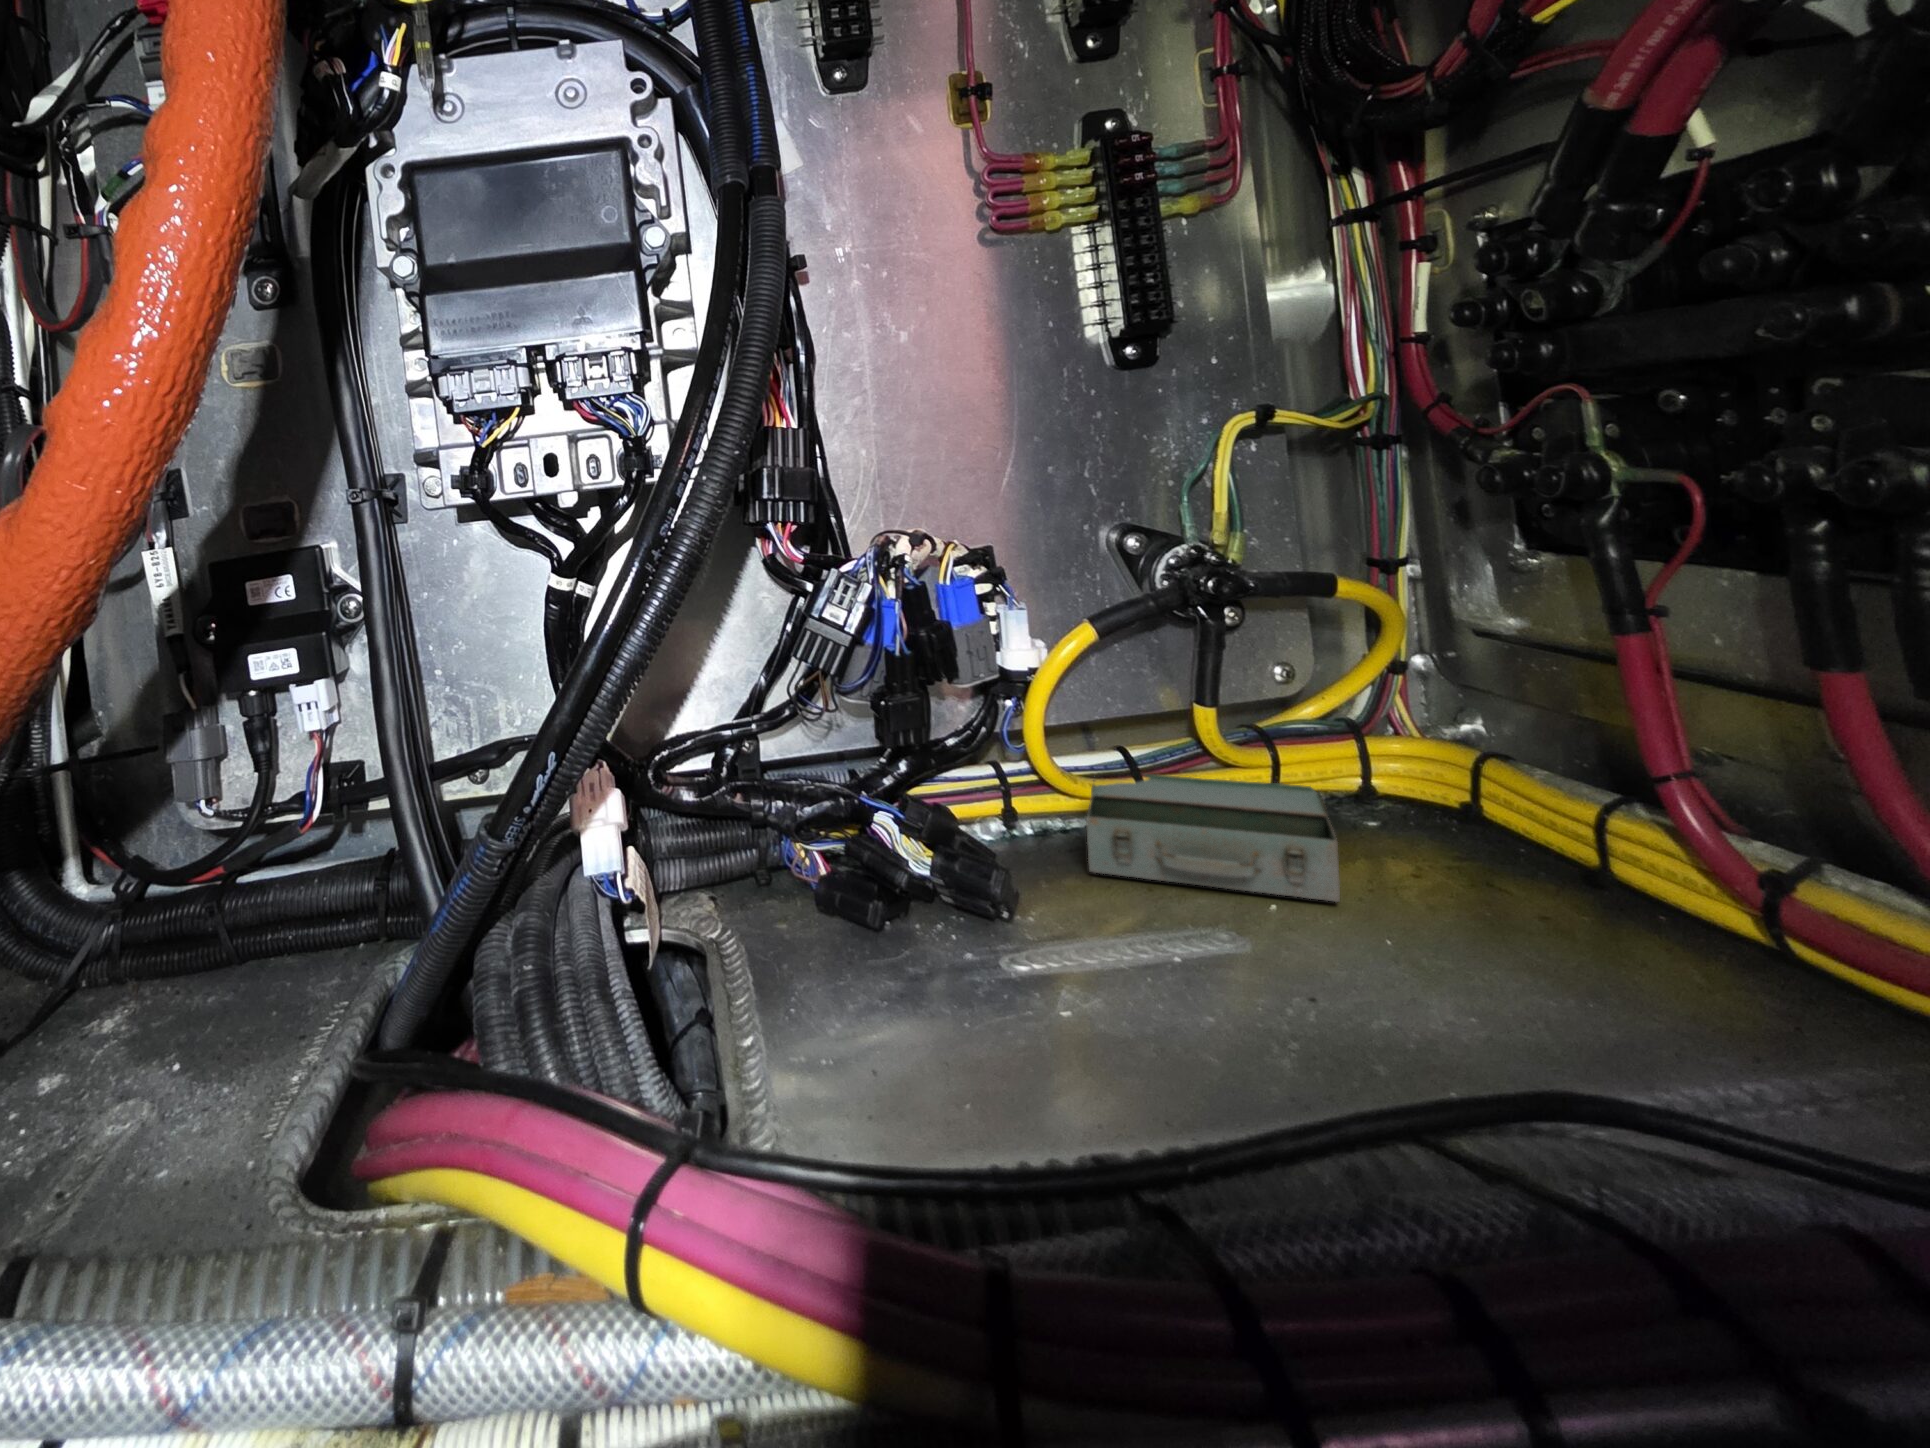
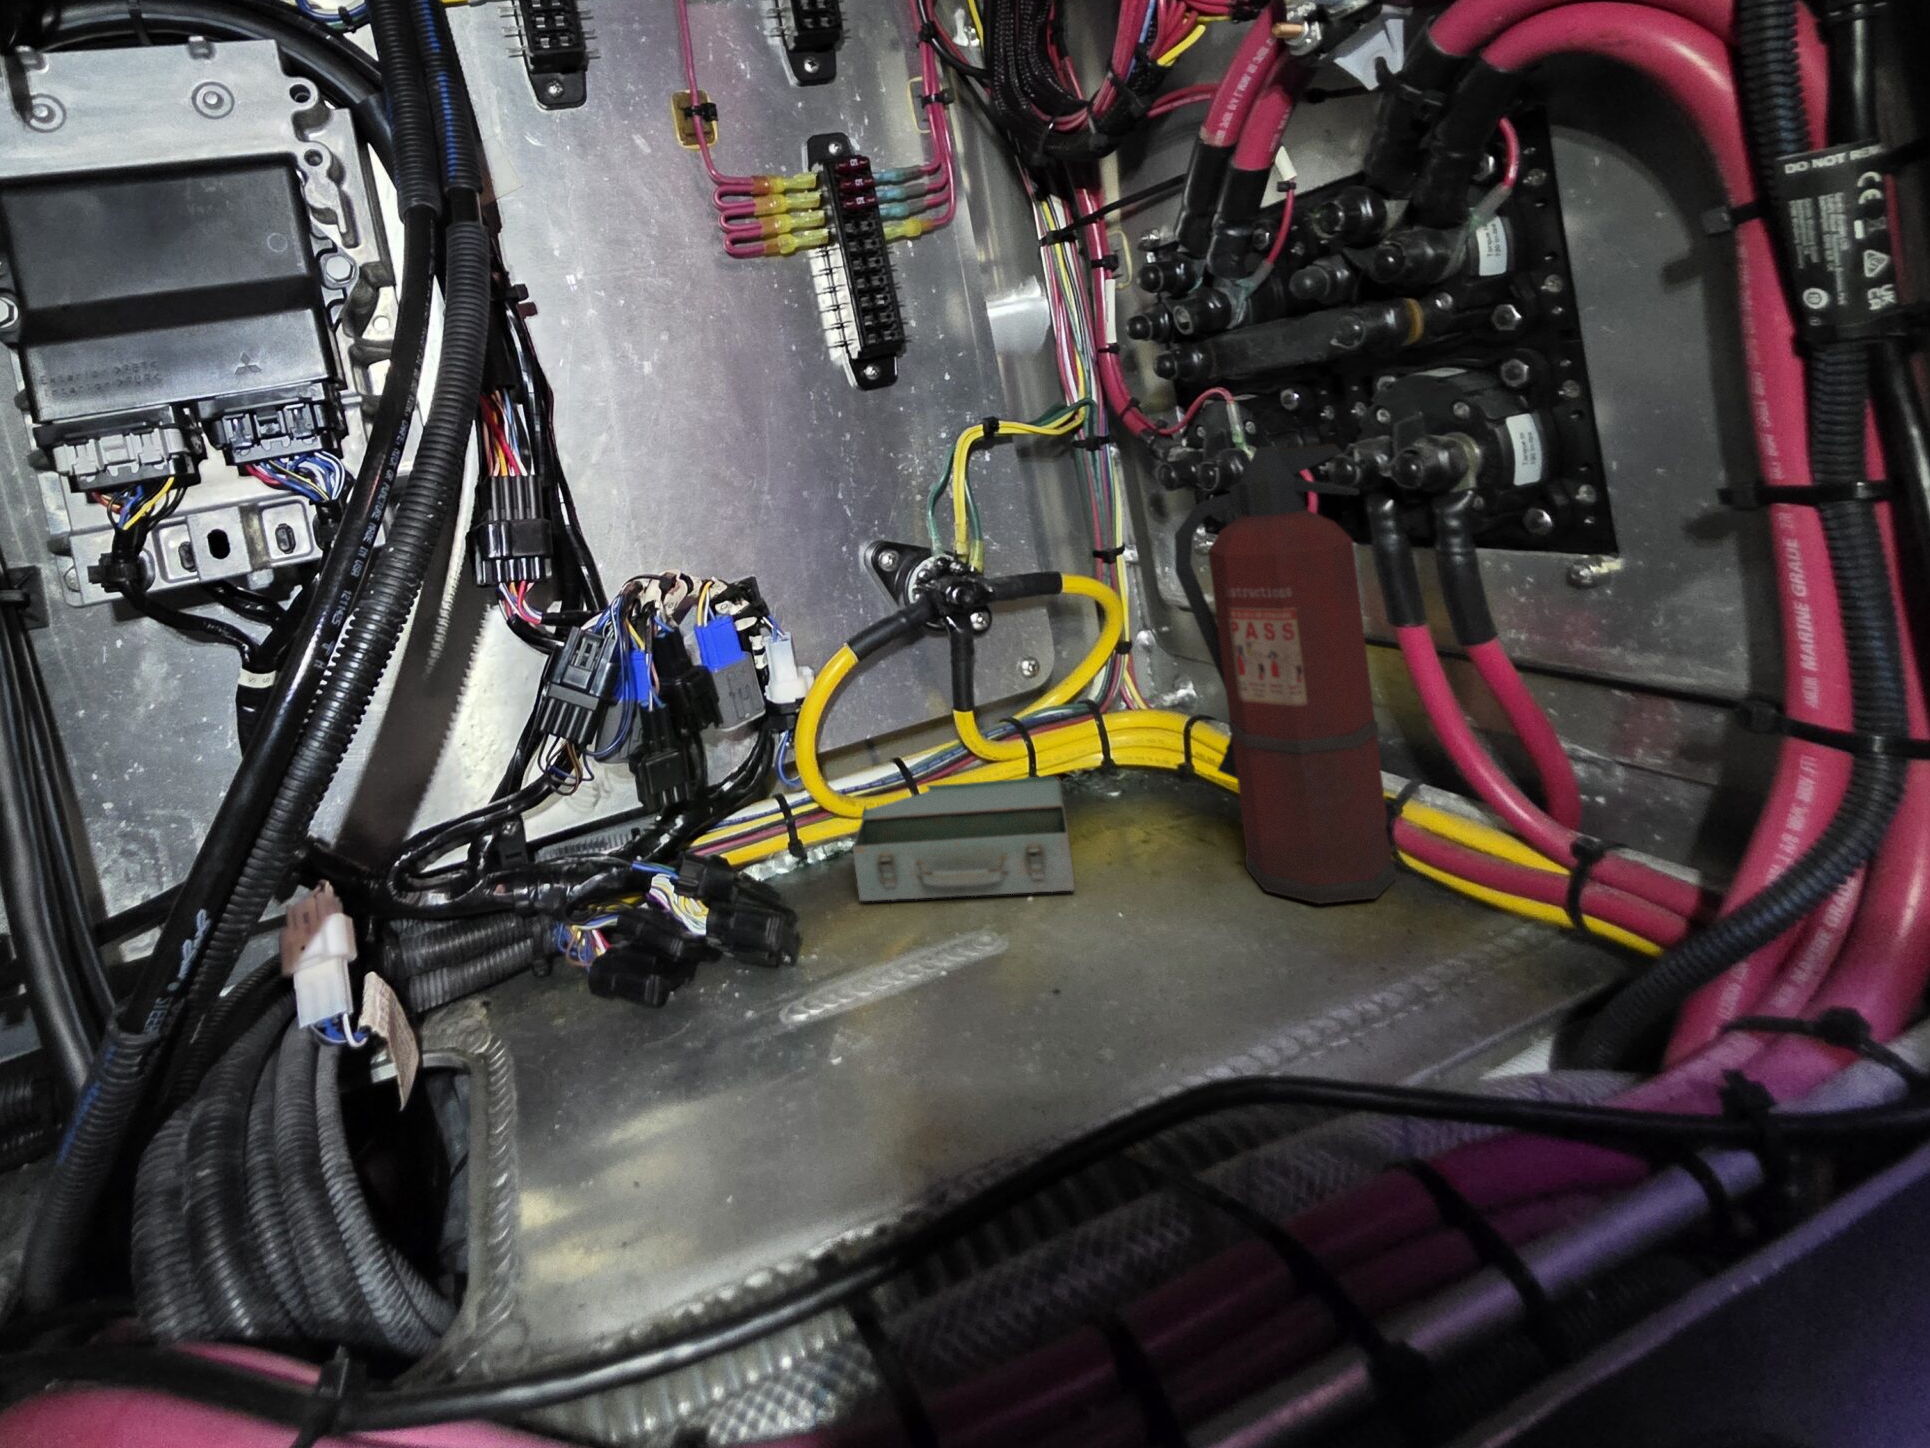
fire extinguisher: none [1496,449,1780,975] -> present [1174,444,1396,904]

